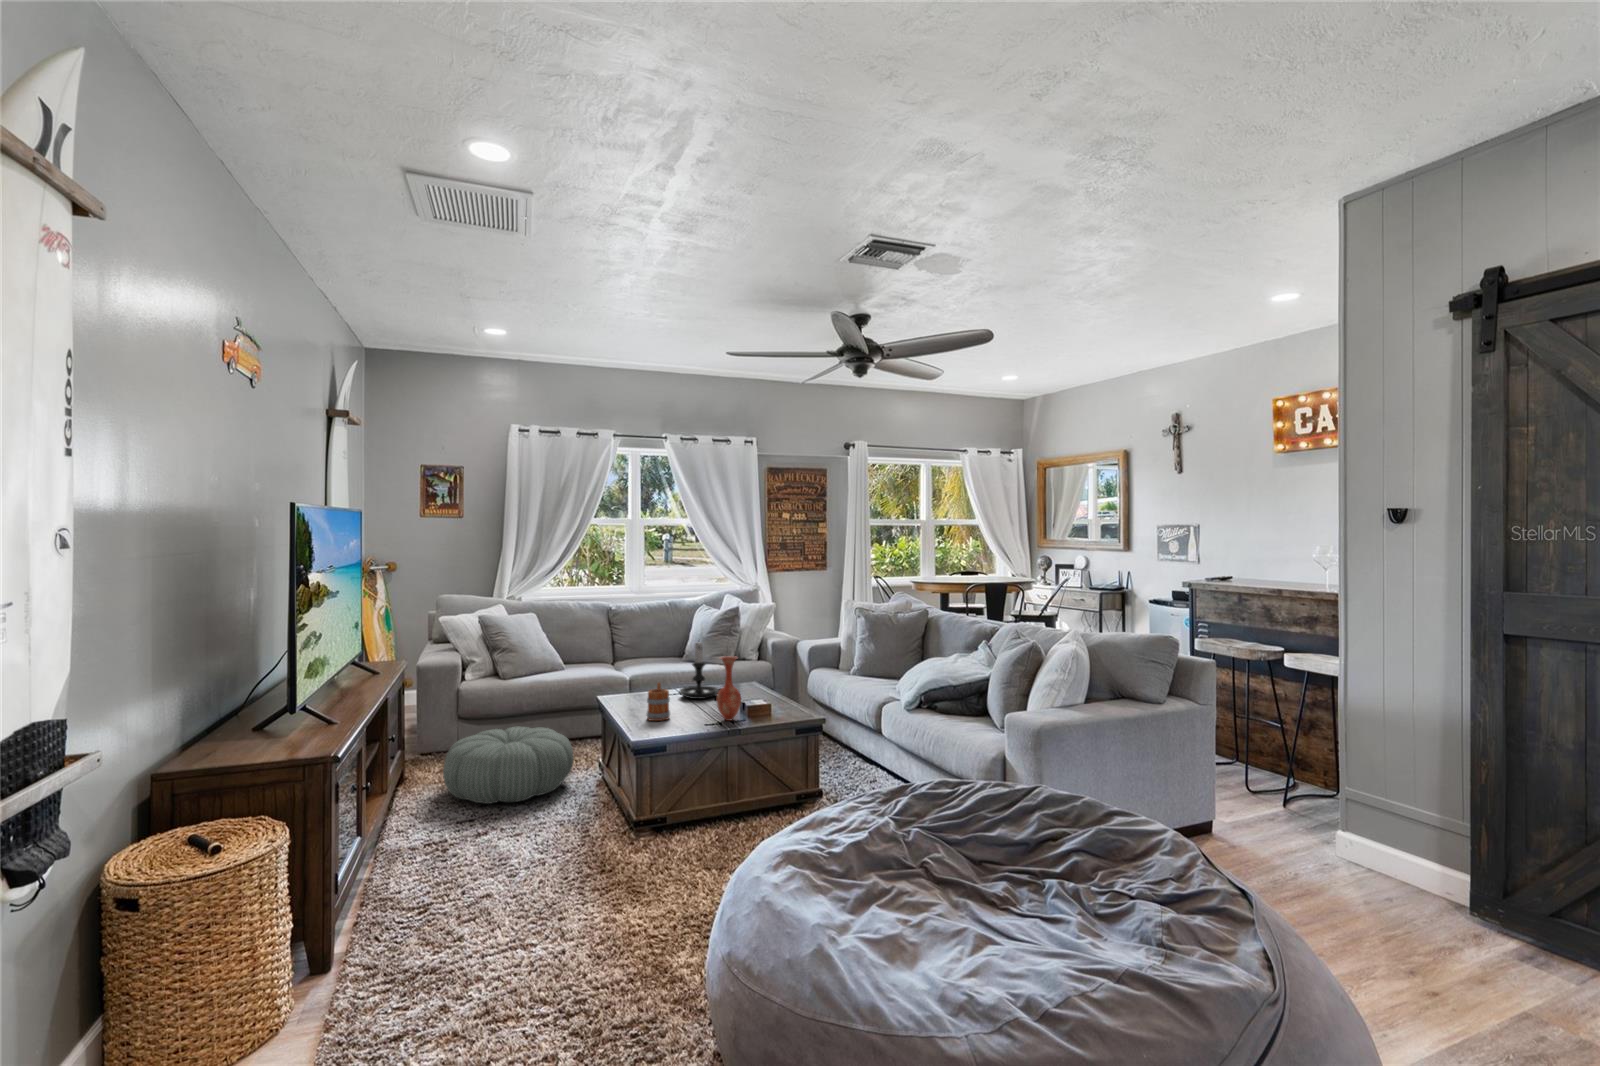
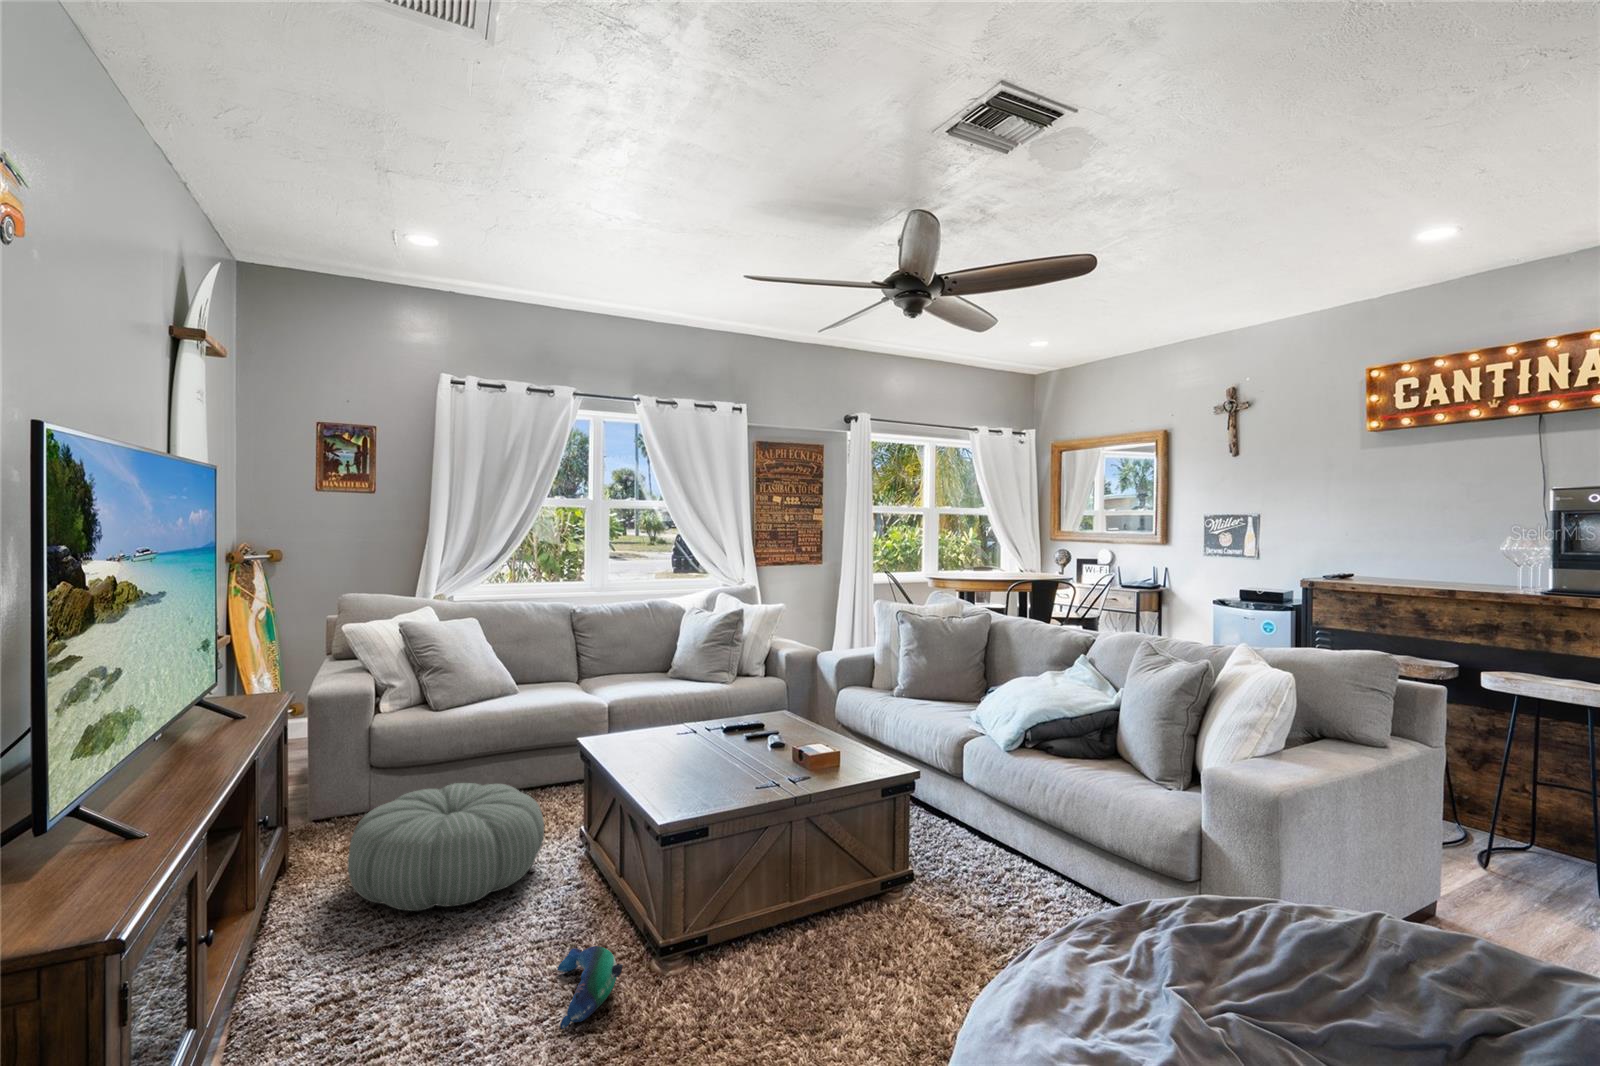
candle holder: present [680,642,719,699] -> none [694,656,751,740]
vase: present [717,656,741,721] -> none [768,685,803,779]
mug: present [646,683,670,721] -> none [663,723,698,782]
plush toy: none [567,819,609,860] -> present [557,946,623,1029]

